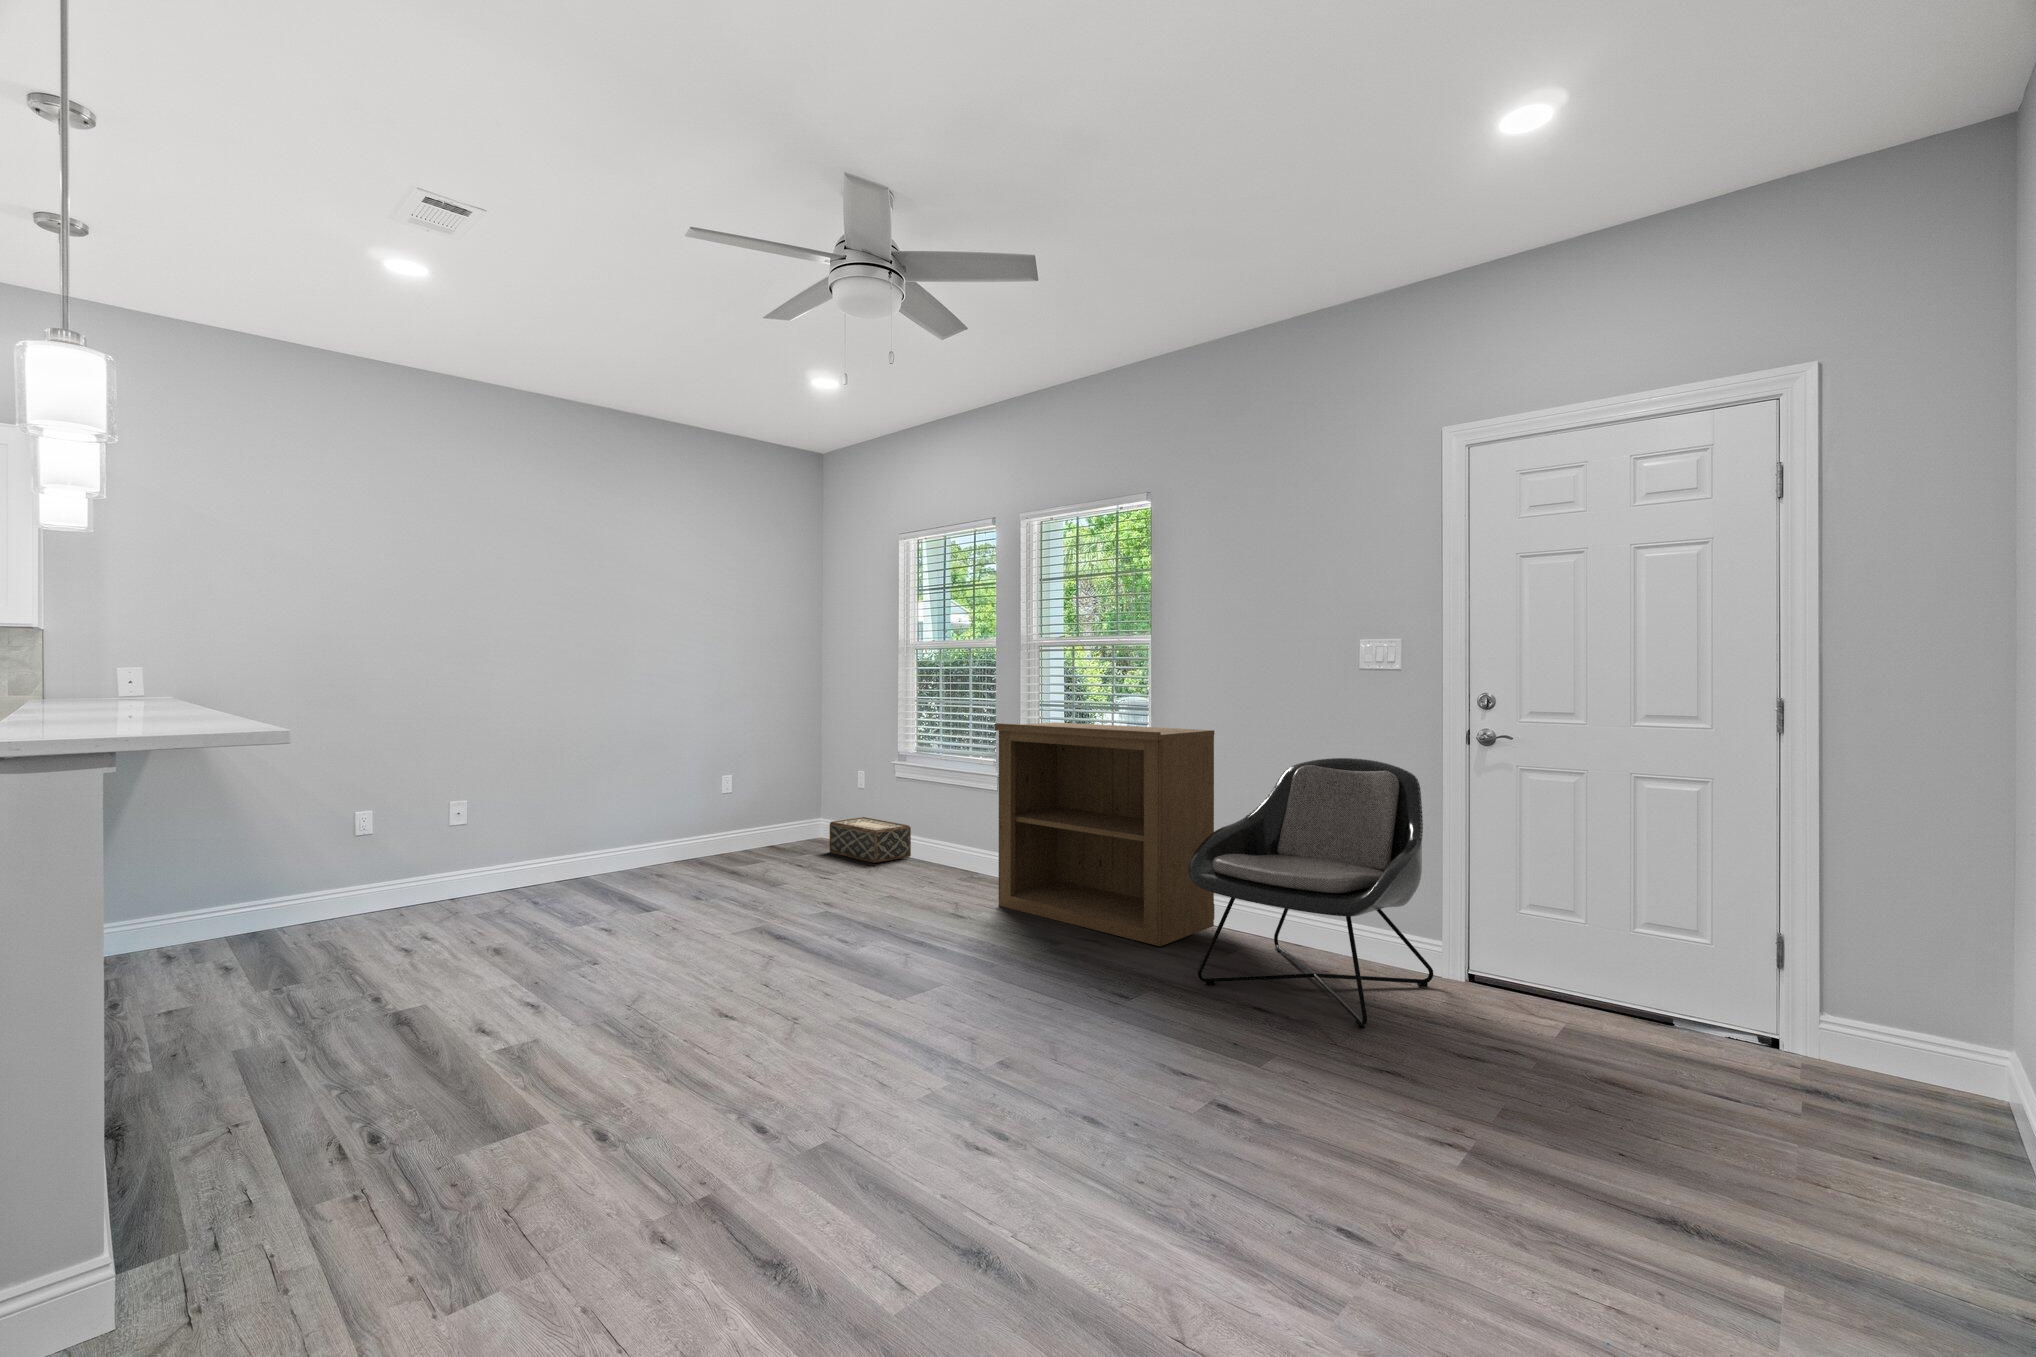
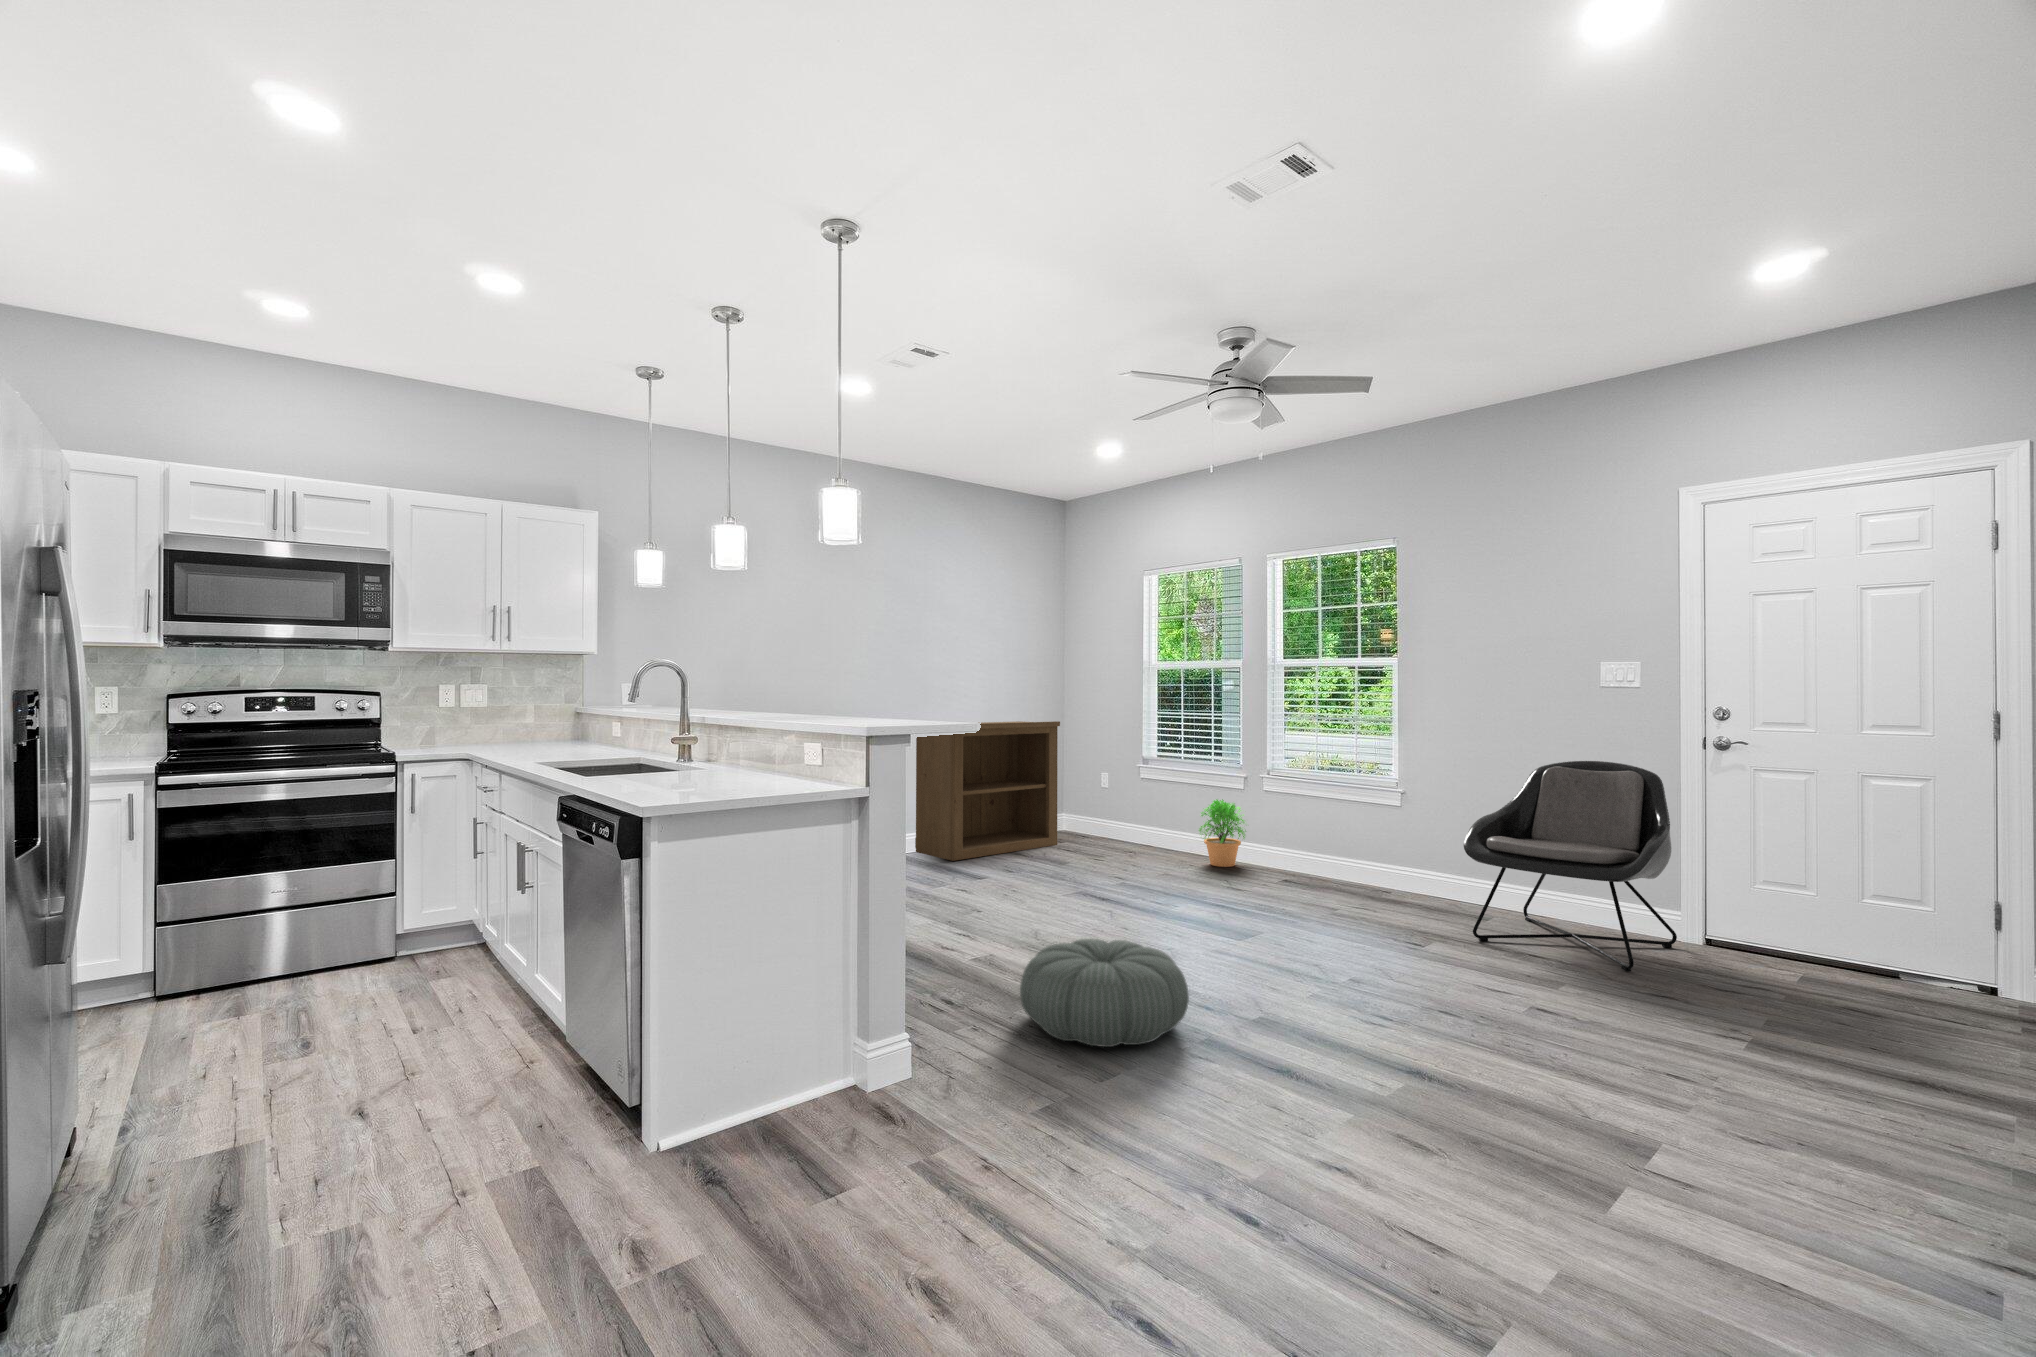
bookshelf: present [995,722,1215,946] -> present [915,721,1060,861]
potted plant: none [937,802,1002,883] -> present [1199,799,1246,867]
woven basket: present [829,817,911,863] -> none [1085,813,1158,850]
pouf: none [429,1034,707,1228] -> present [1020,939,1189,1047]

